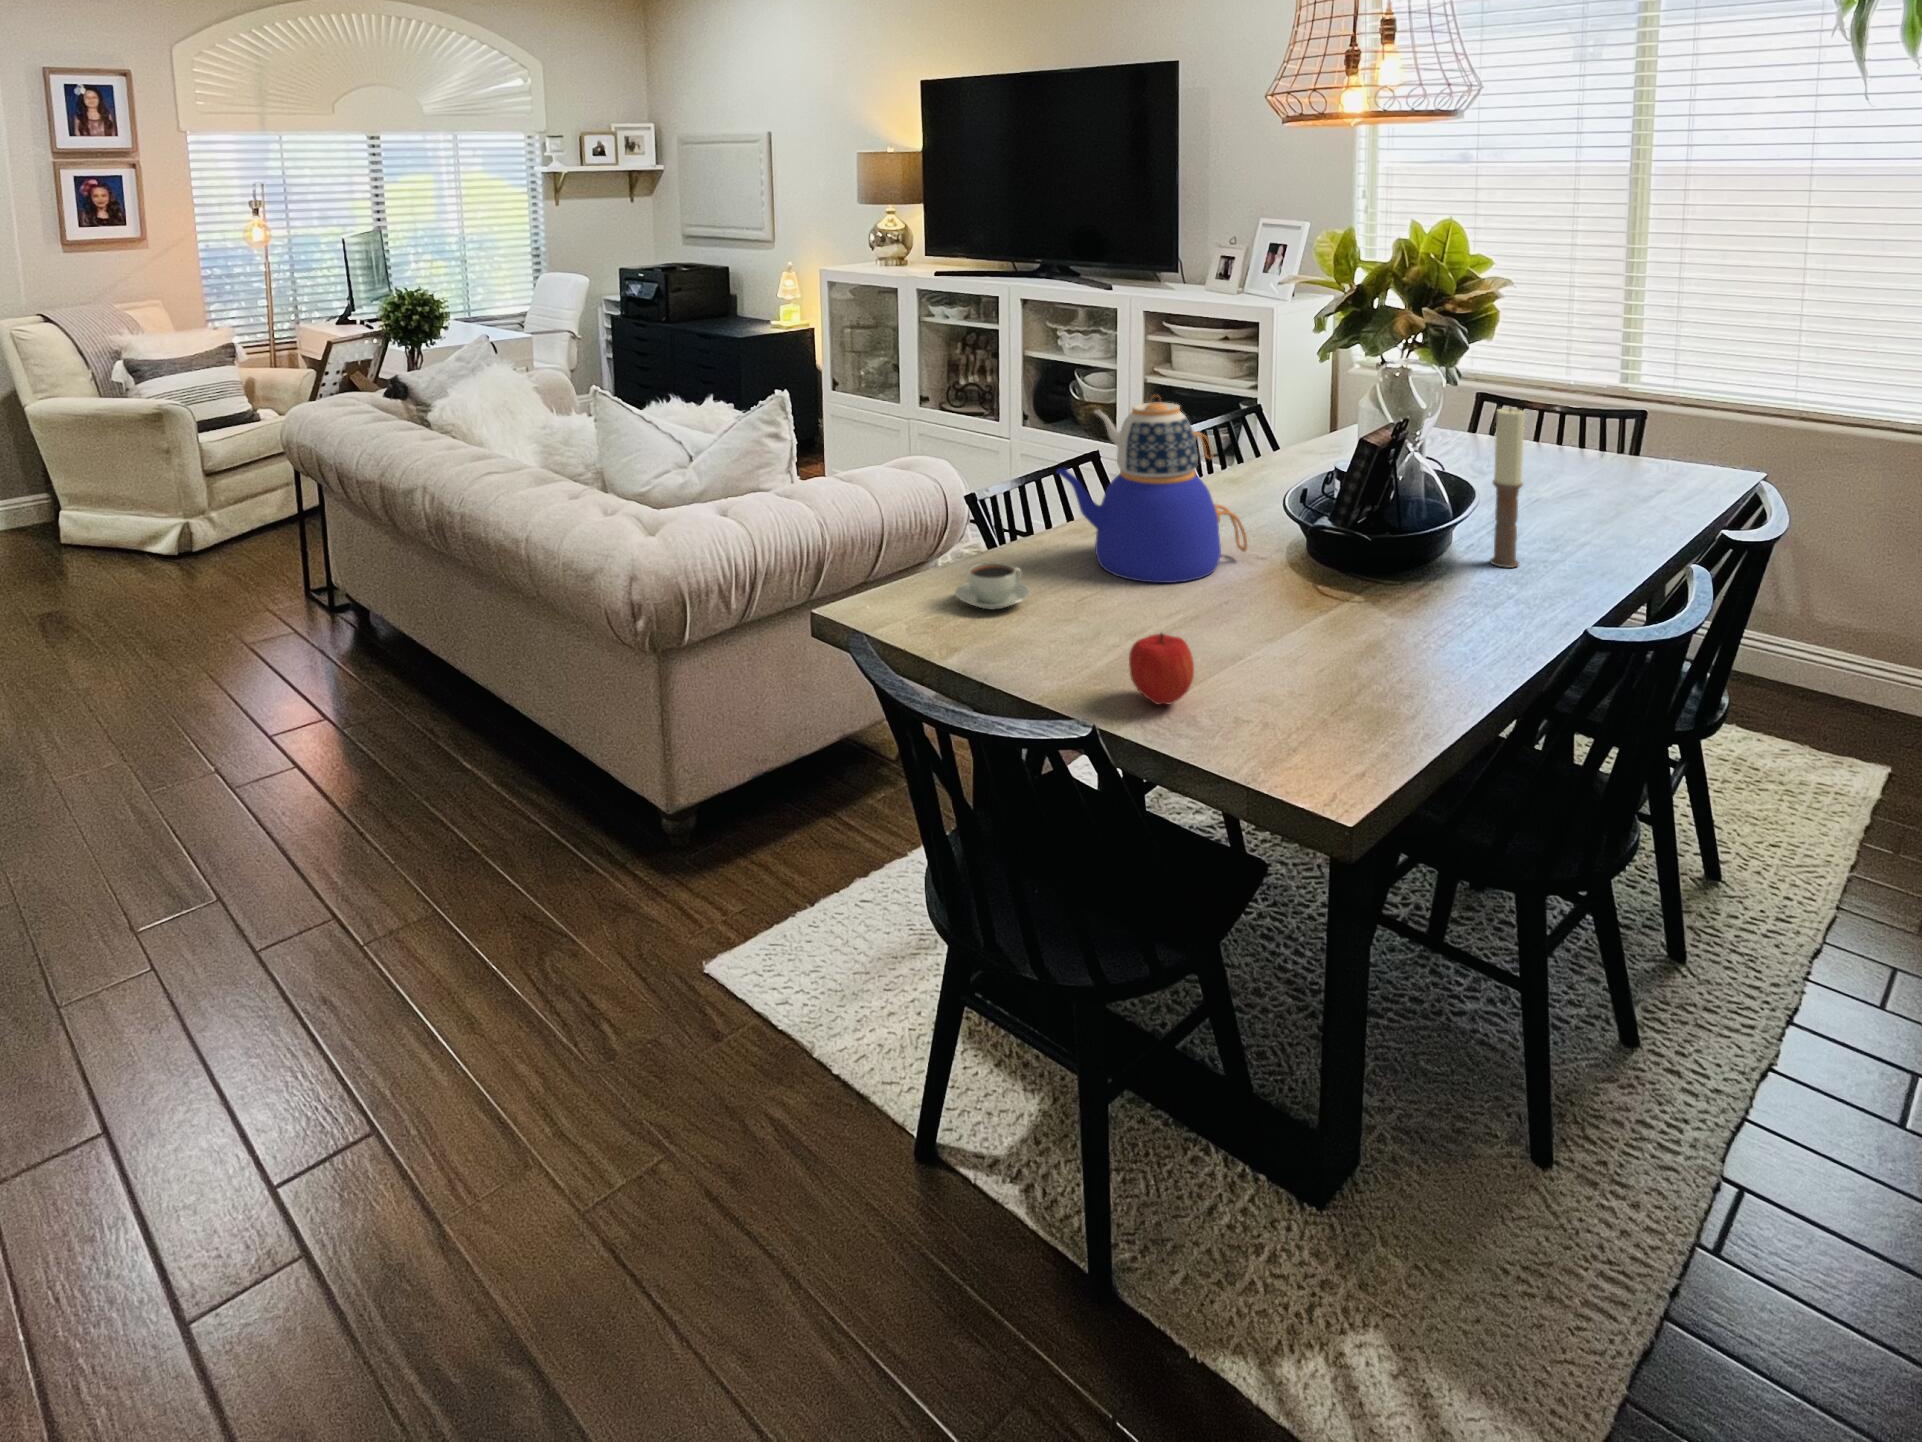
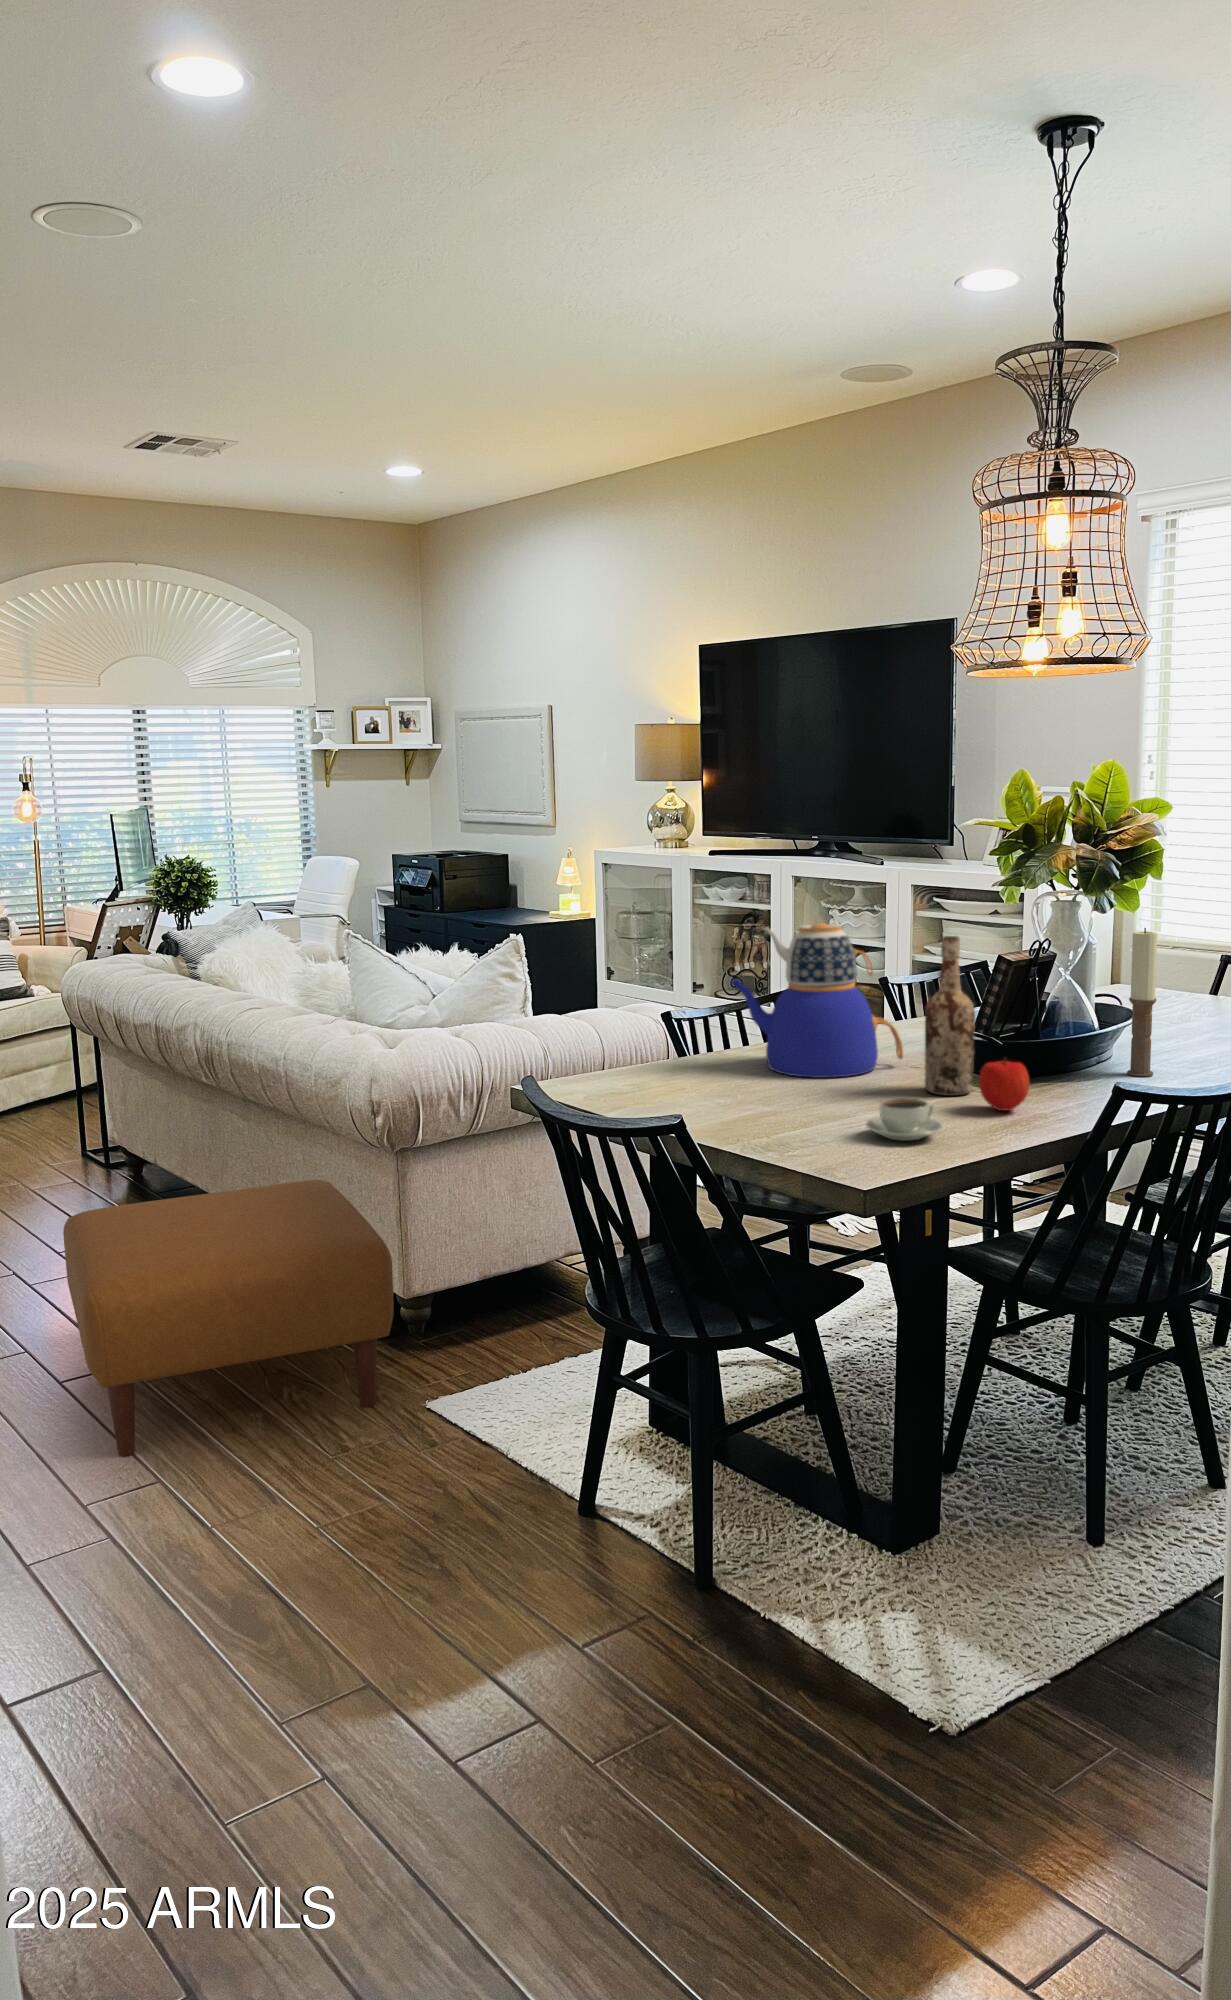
wine bottle: none [1295,427,1353,611] -> present [925,936,975,1096]
coffee cup: present [955,562,1030,610] -> present [866,1098,942,1141]
fruit: present [1129,633,1194,705] -> present [979,1058,1029,1111]
ottoman: none [252,683,664,1100] -> present [63,1180,394,1456]

